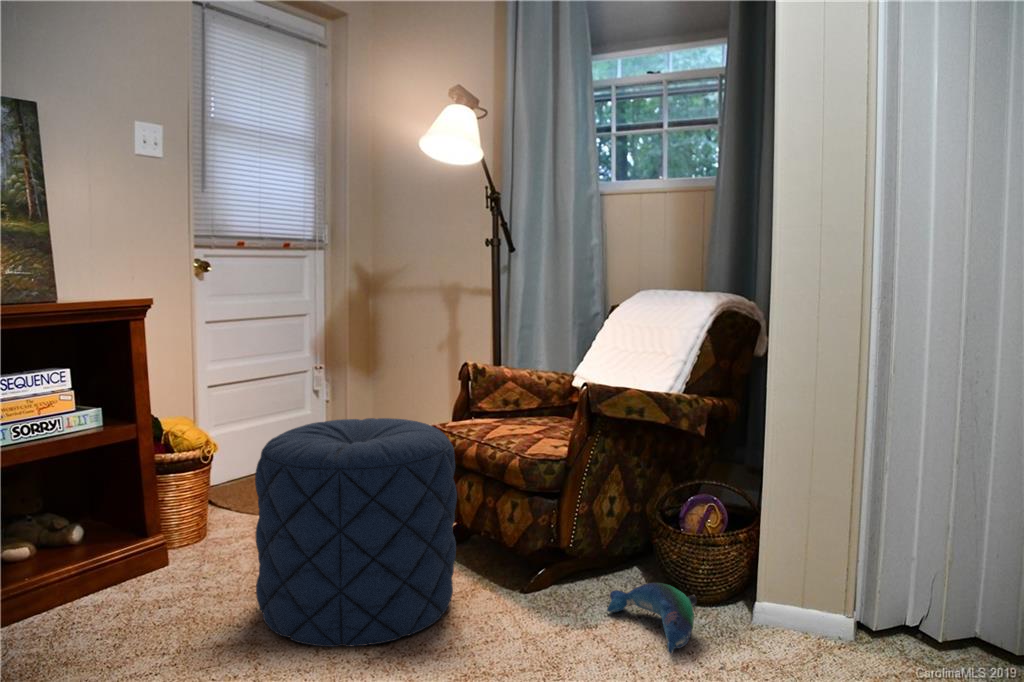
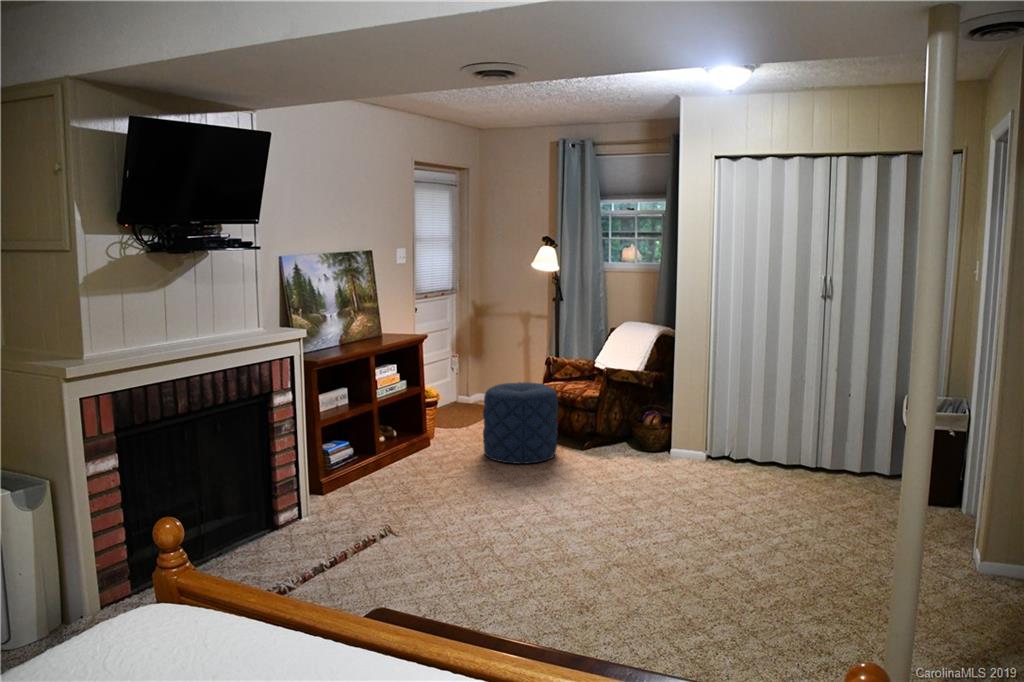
plush toy: present [607,583,697,654] -> none [615,443,649,464]

